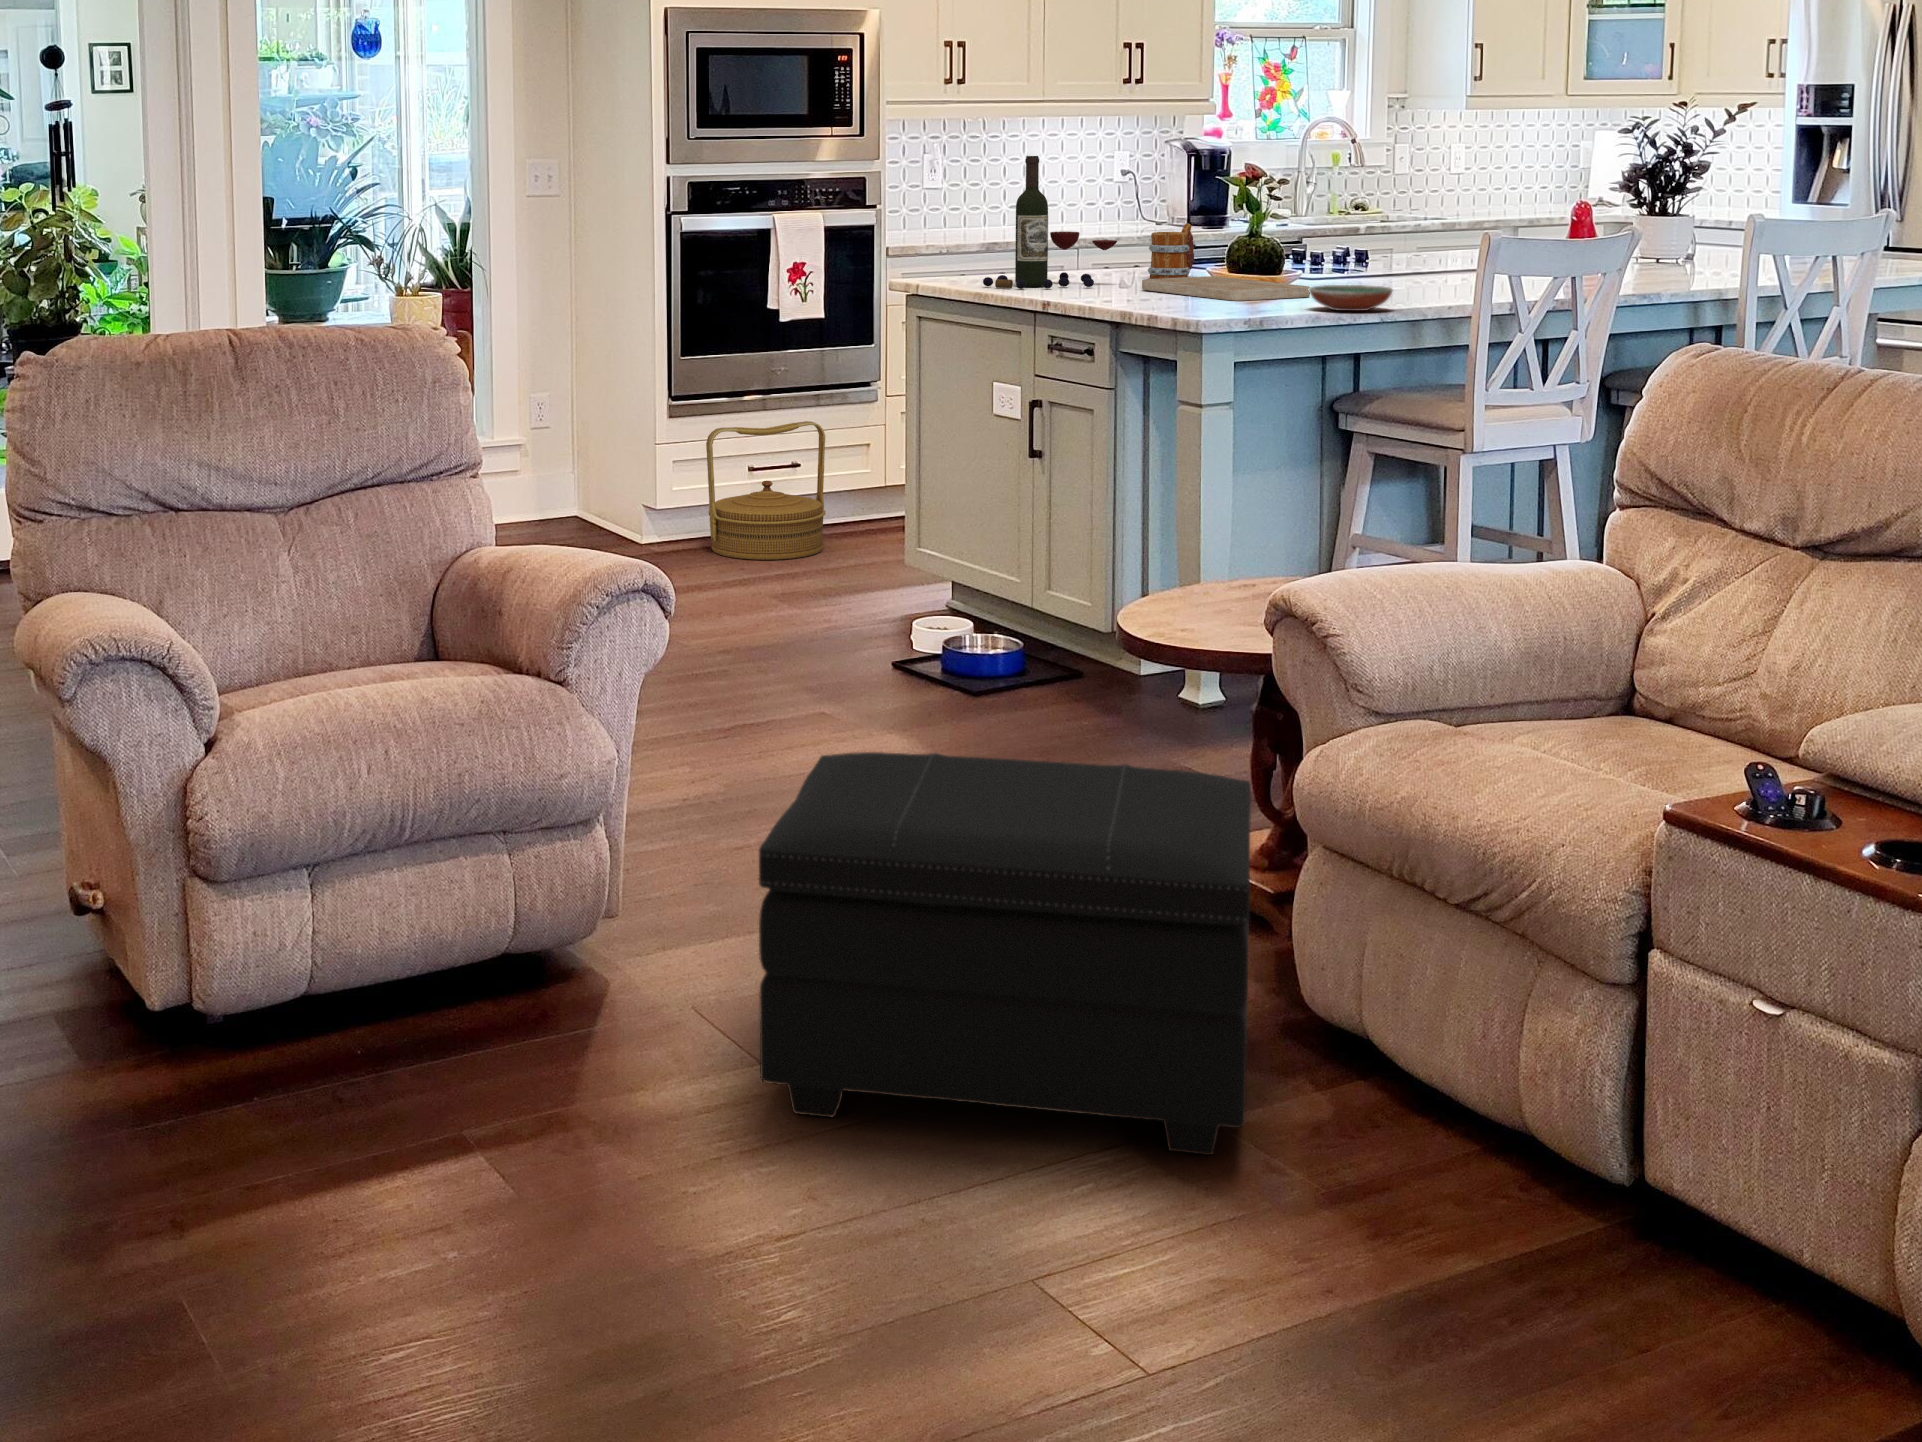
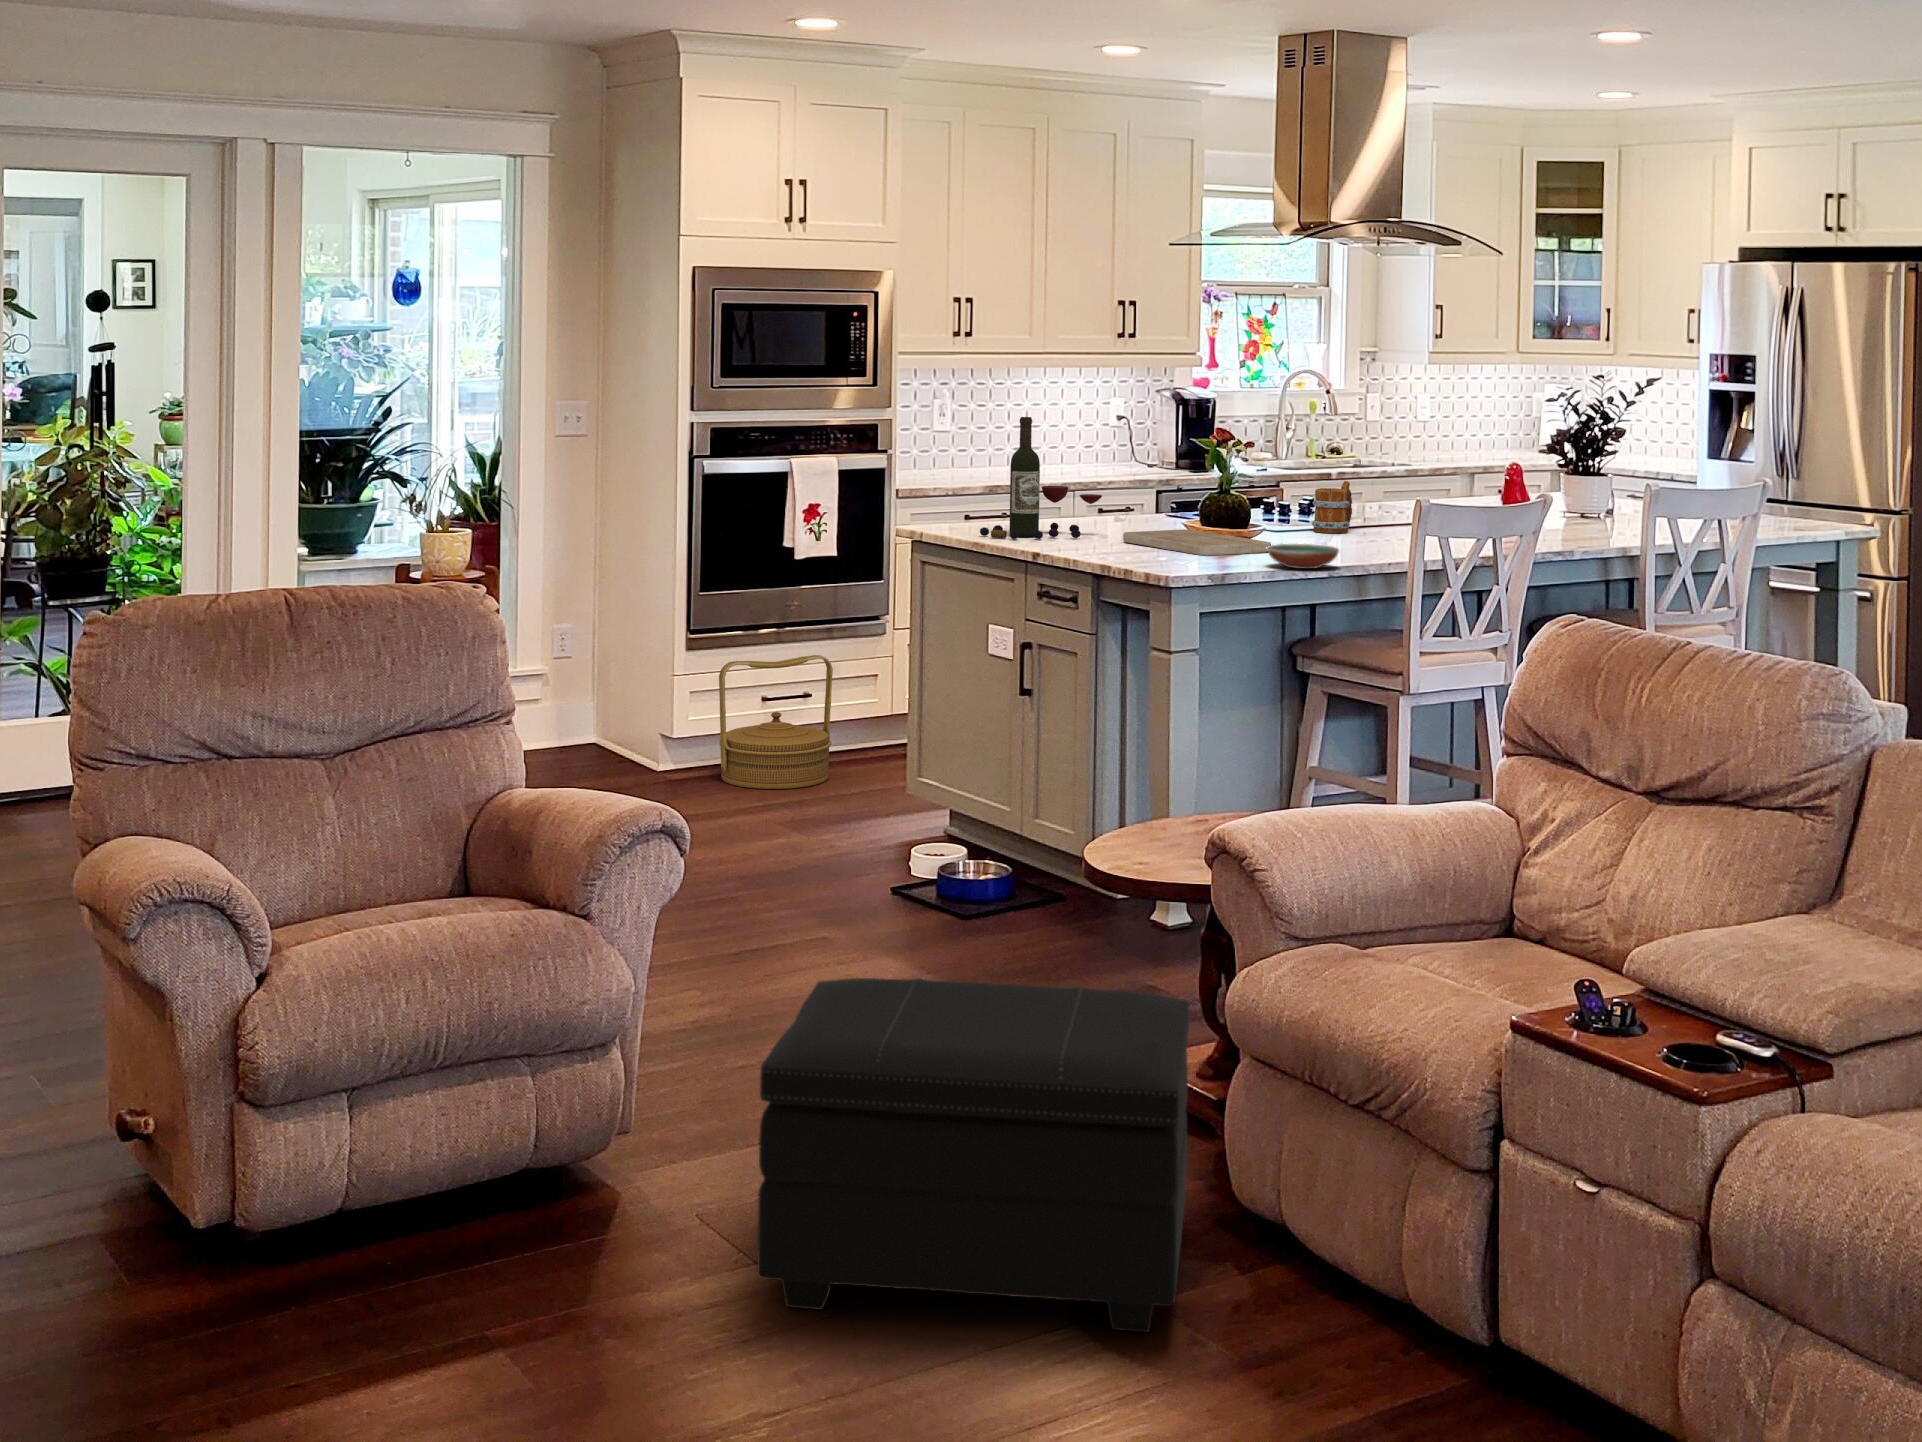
mug: present [1148,223,1194,279] -> present [1312,481,1352,533]

